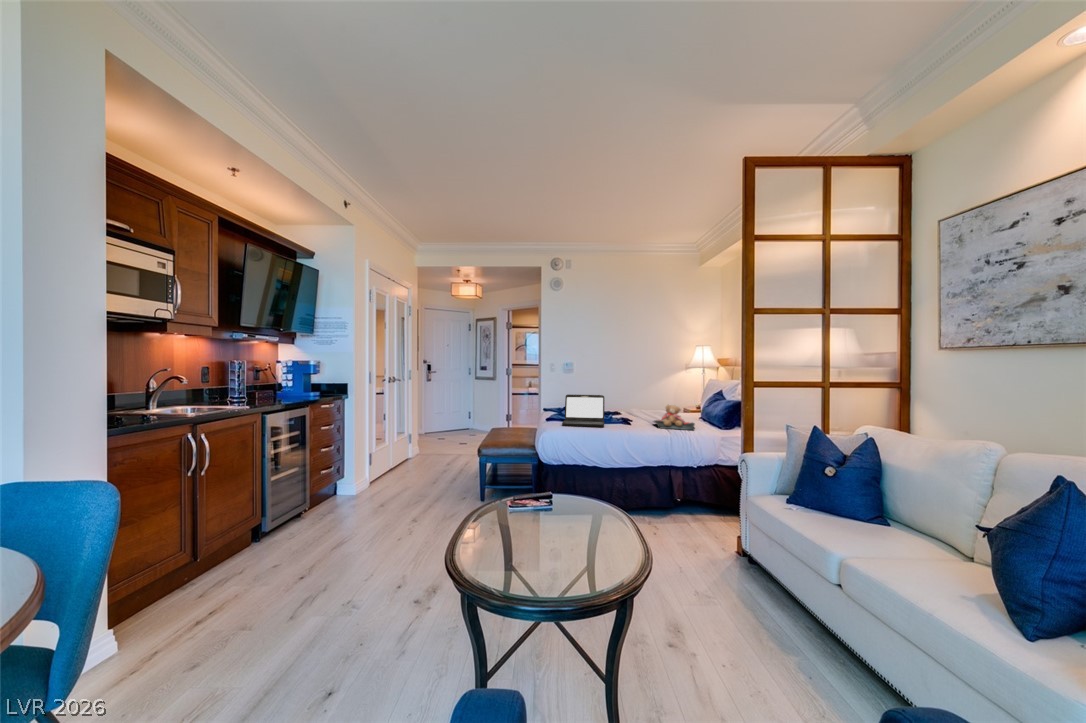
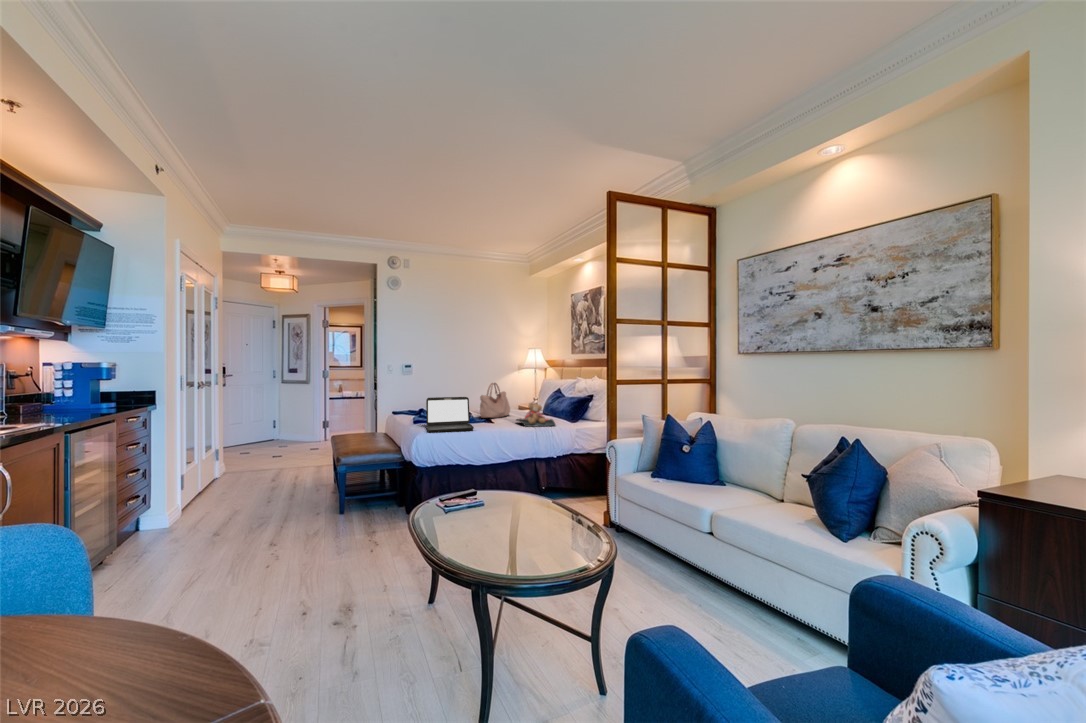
handbag: none [622,382,656,418] -> present [480,383,510,418]

